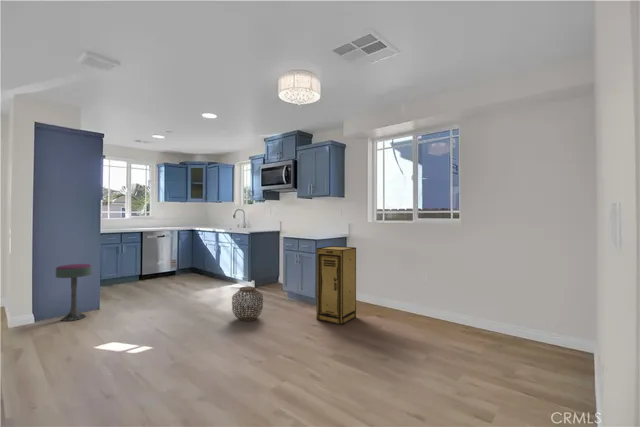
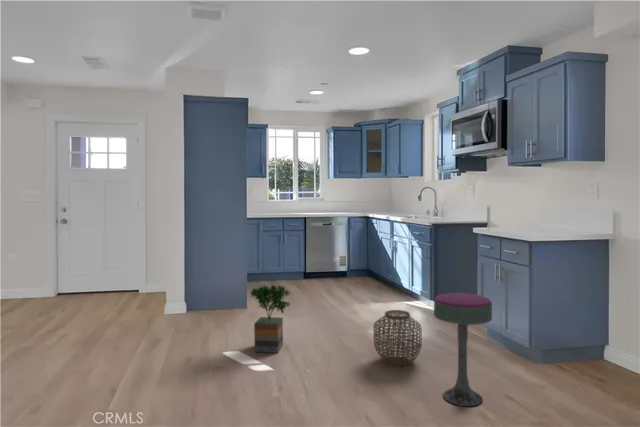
storage cabinet: present [317,246,356,325] -> none [514,254,604,410]
bar stool: present [56,264,92,321] -> present [434,293,492,406]
potted tree: none [132,279,169,332] -> present [250,285,290,353]

